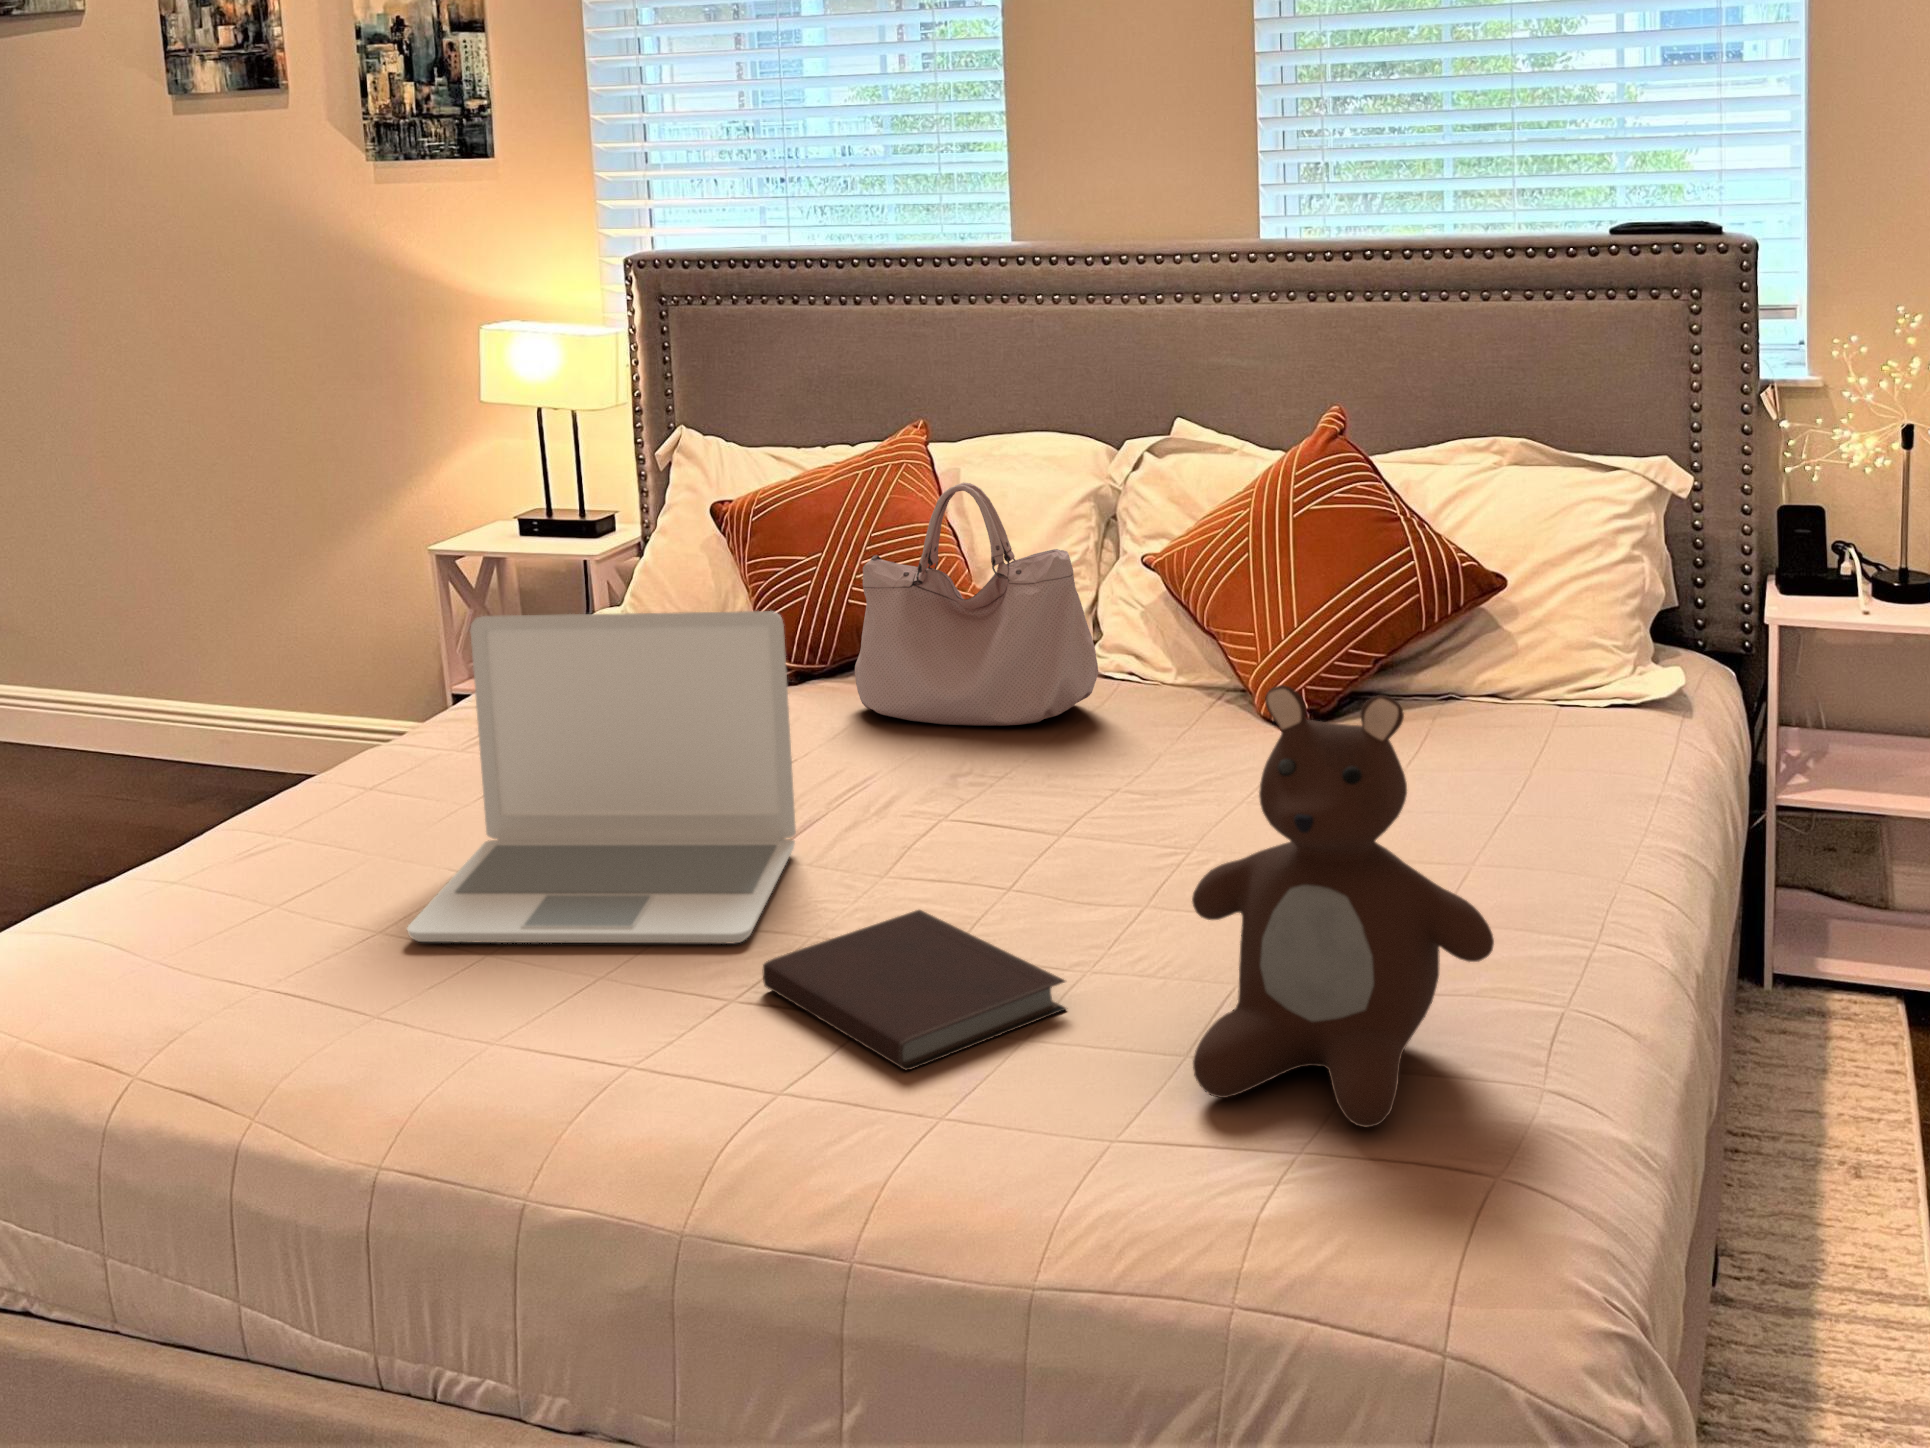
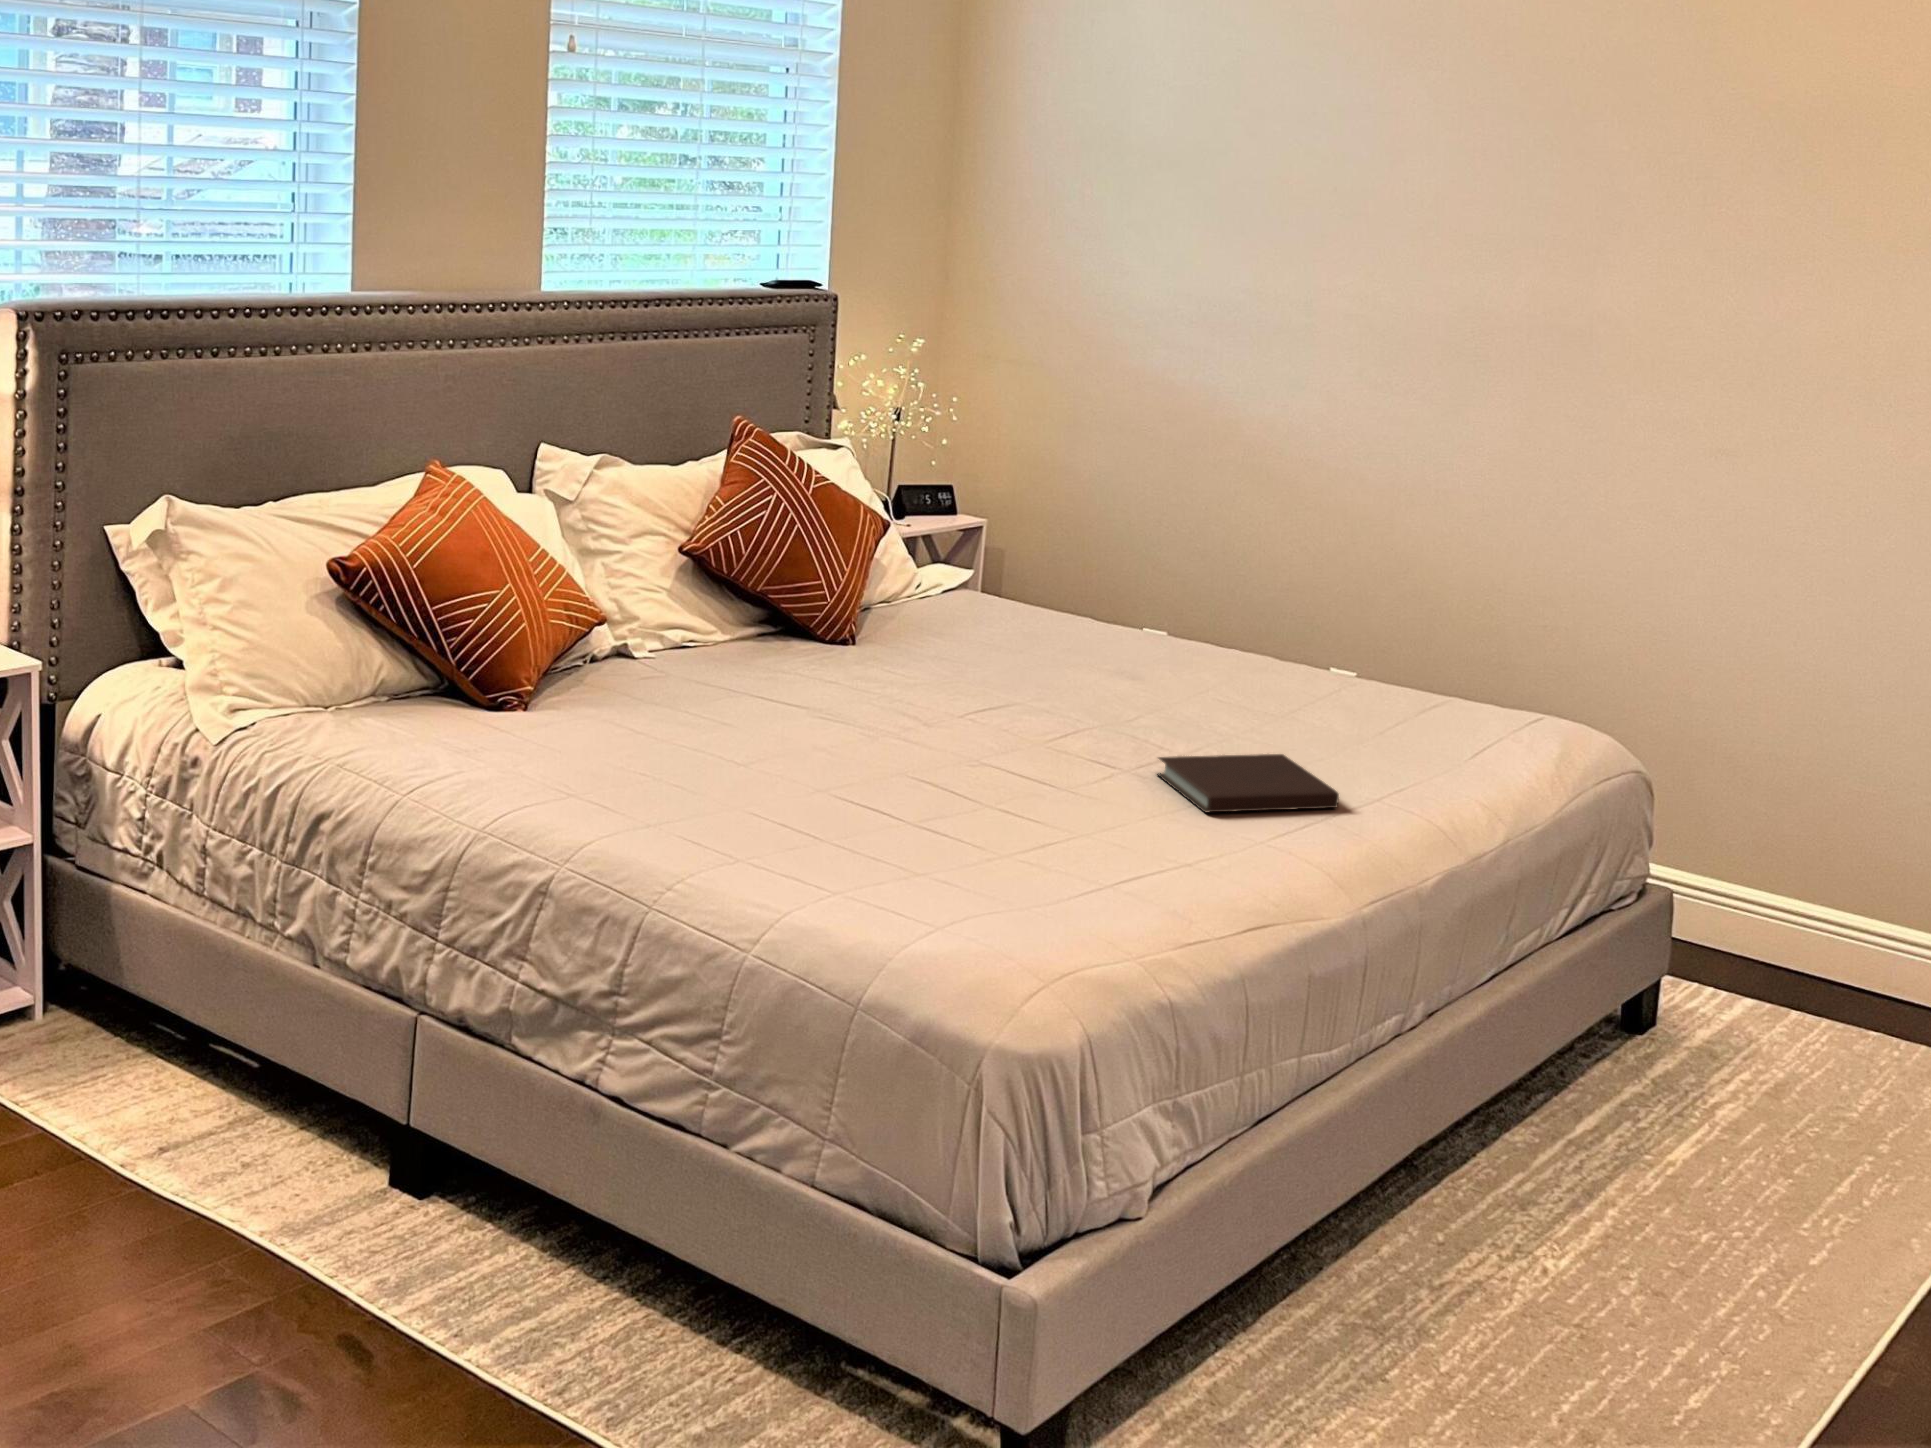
handbag: present [855,483,1098,725] -> none [656,505,808,702]
laptop: present [407,611,796,944] -> none [872,600,1134,875]
teddy bear: present [1192,685,1494,1127] -> none [1316,560,1457,768]

